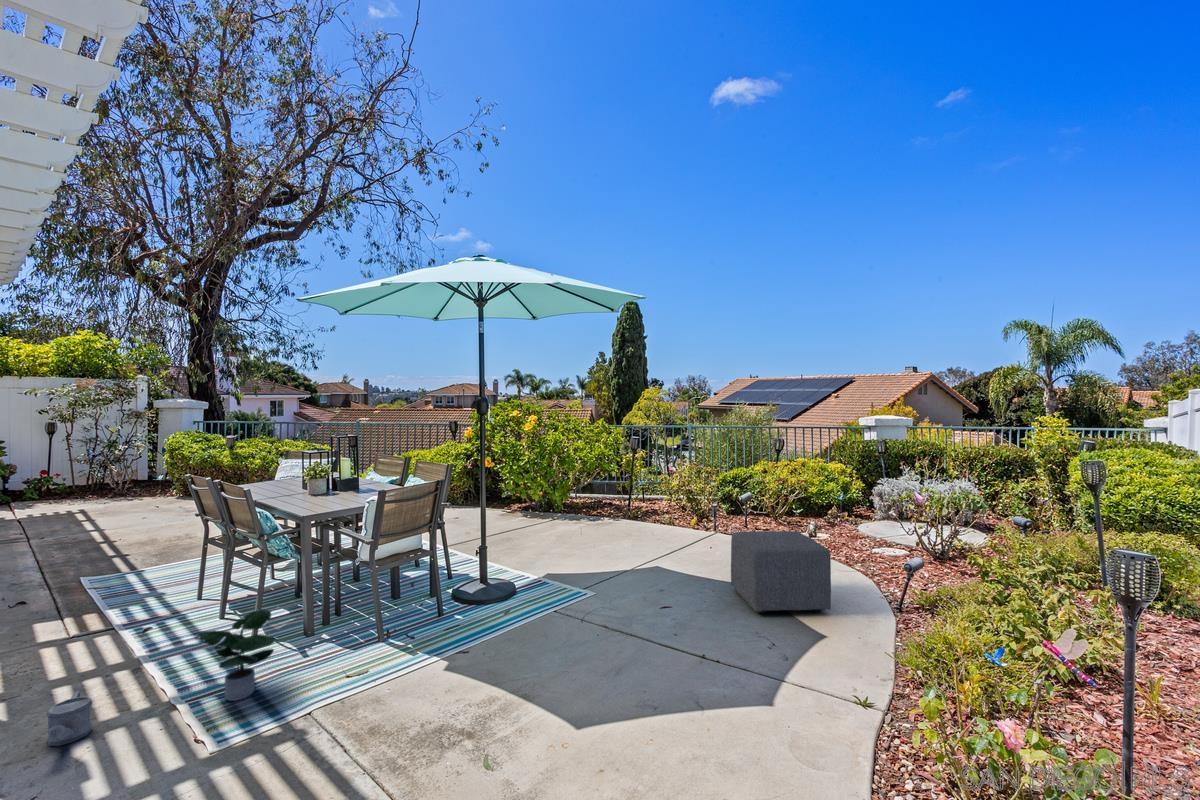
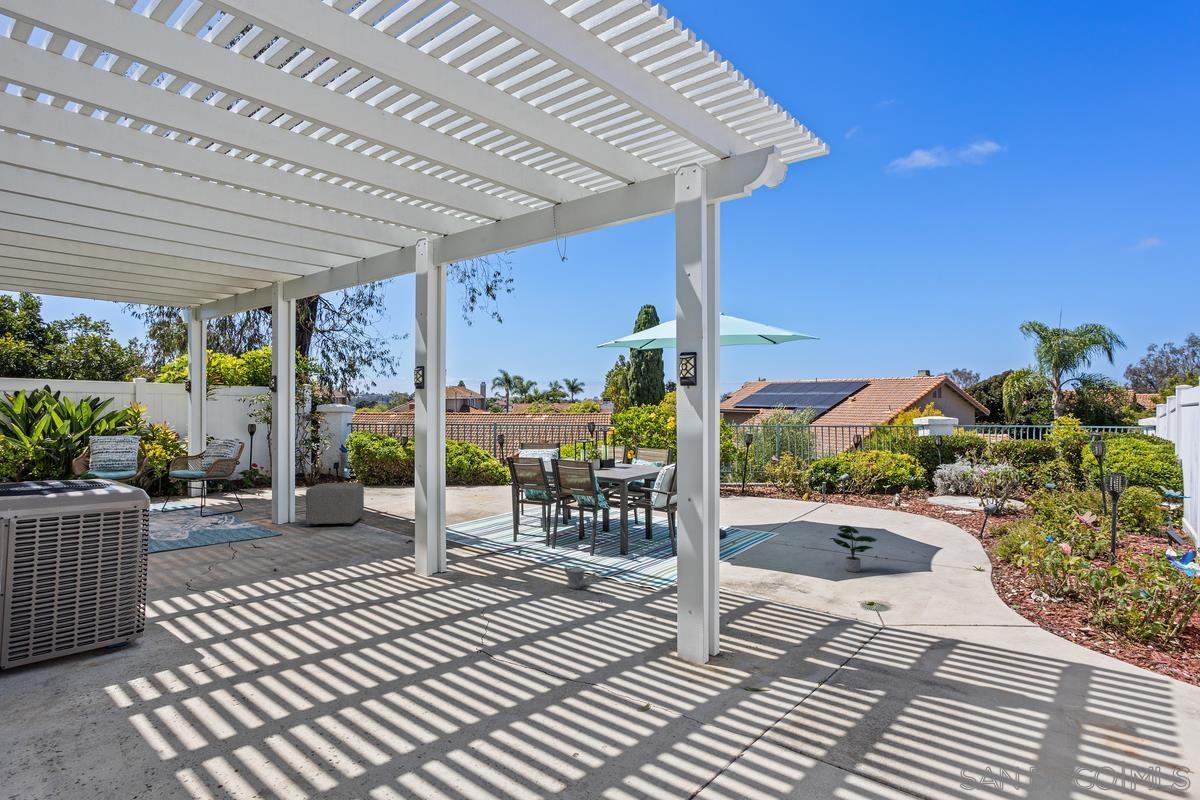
ottoman: present [731,531,831,613] -> present [306,483,364,526]
potted plant: present [197,609,277,701] -> present [833,525,877,572]

